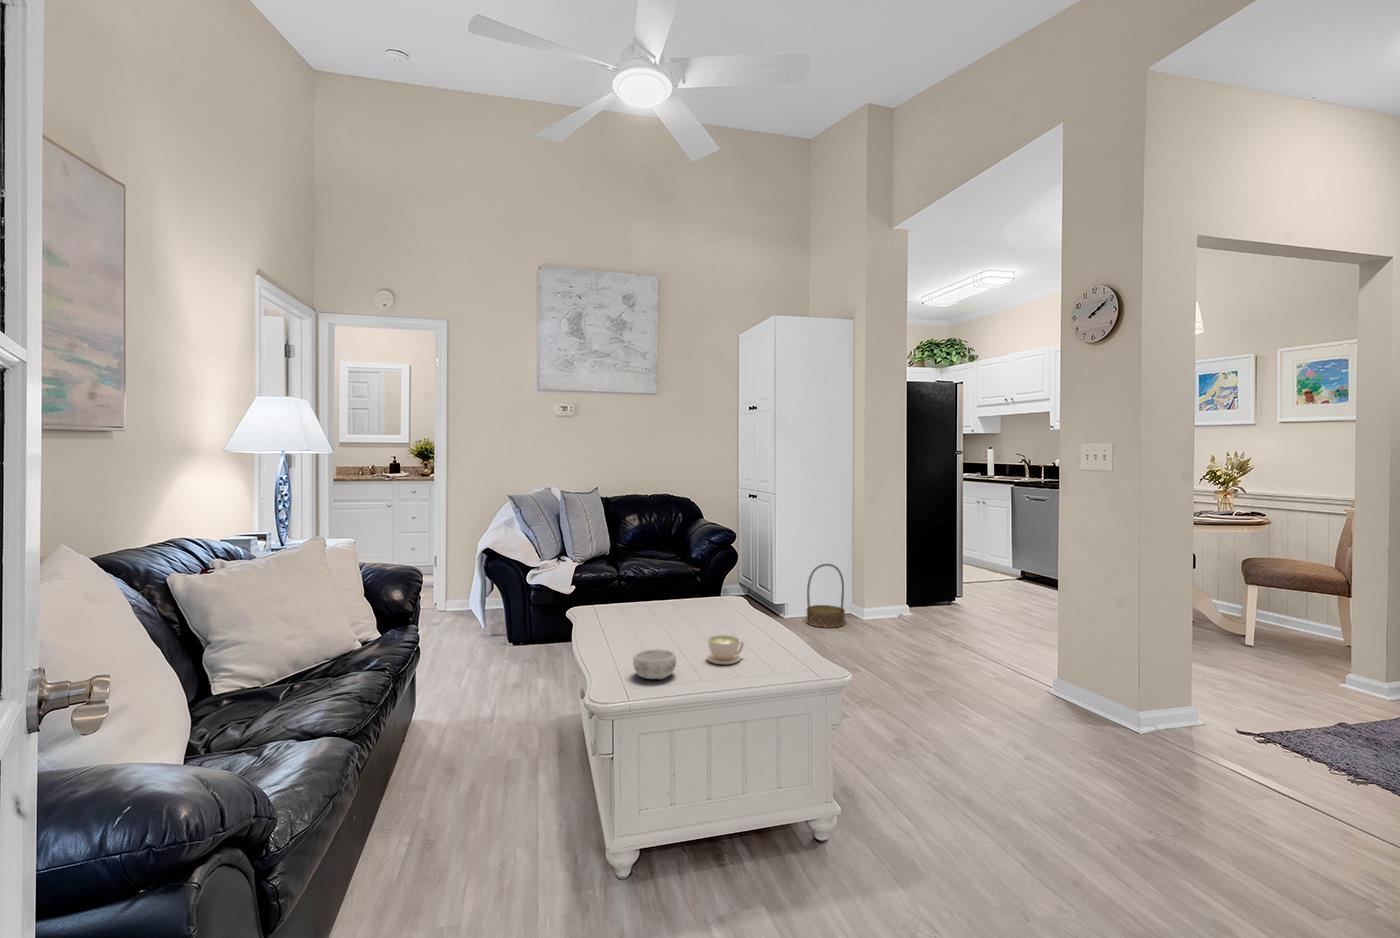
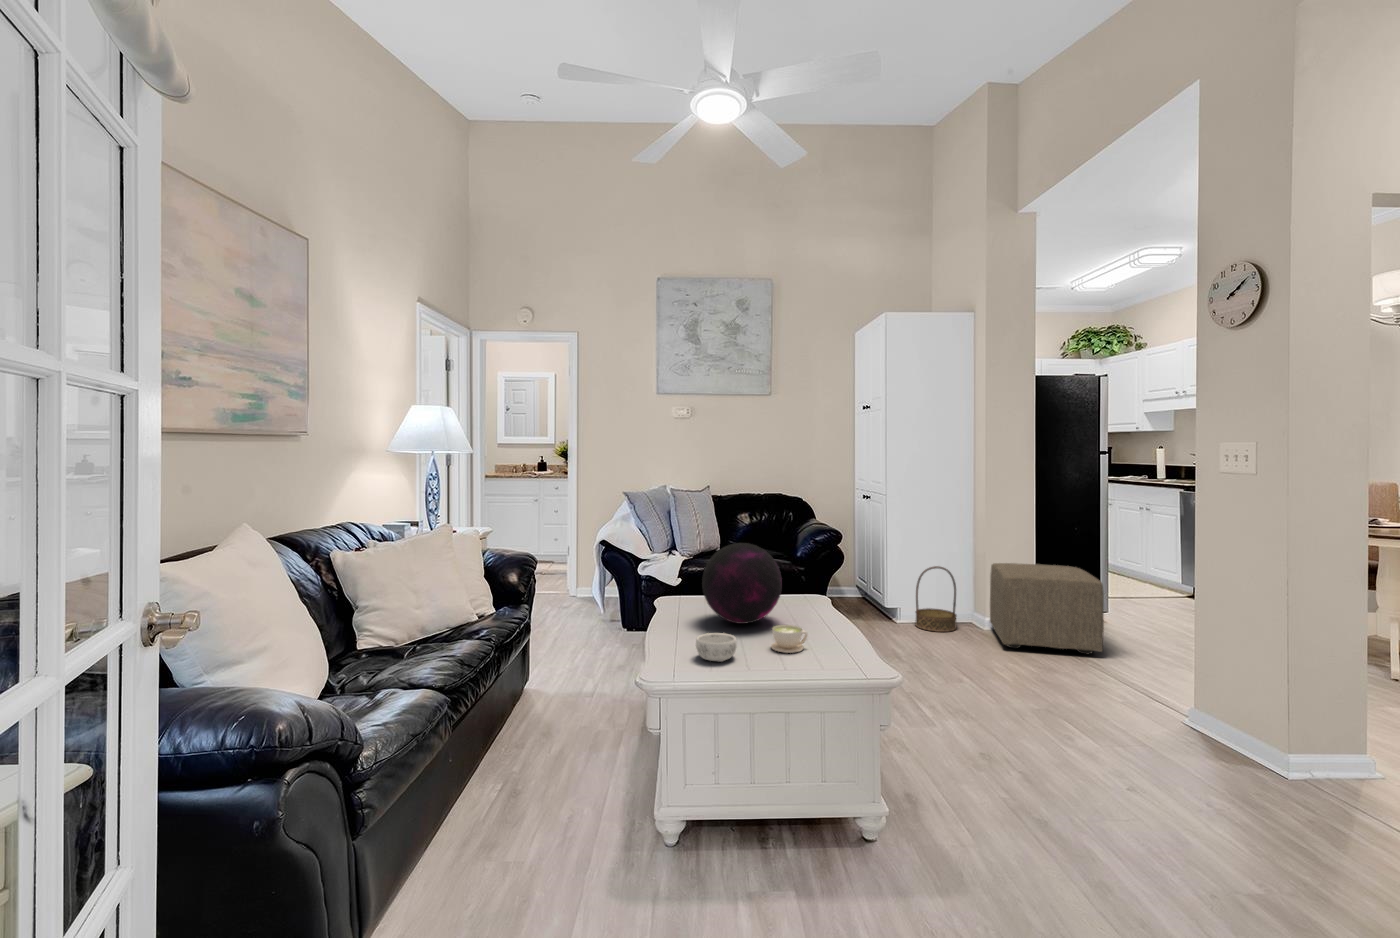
decorative orb: none [625,551,708,636] -> present [702,543,782,624]
ottoman: none [874,559,978,641] -> present [990,563,1104,655]

